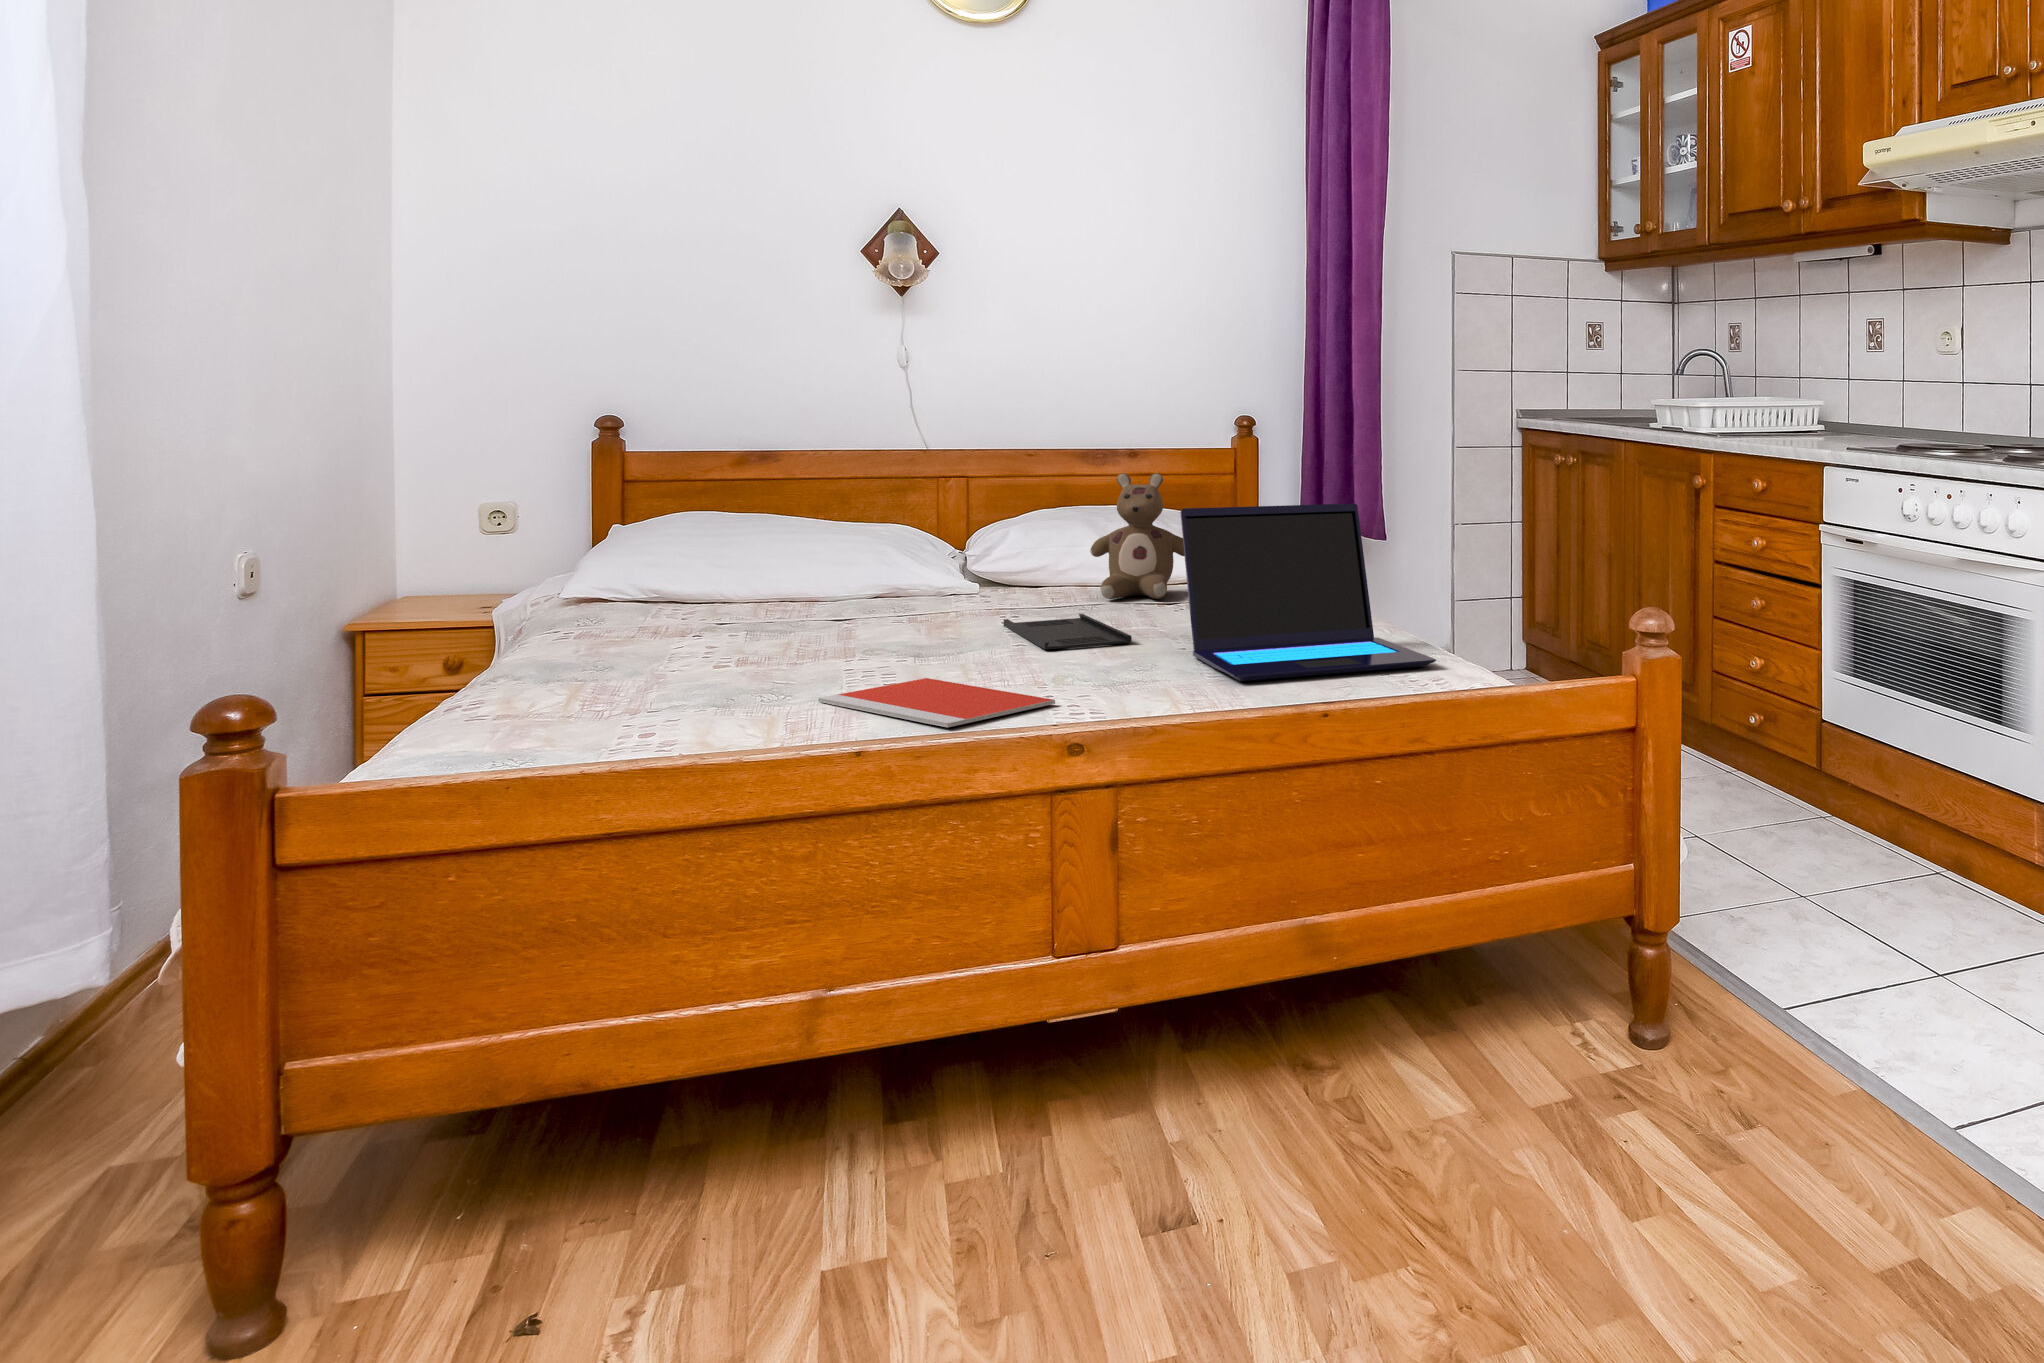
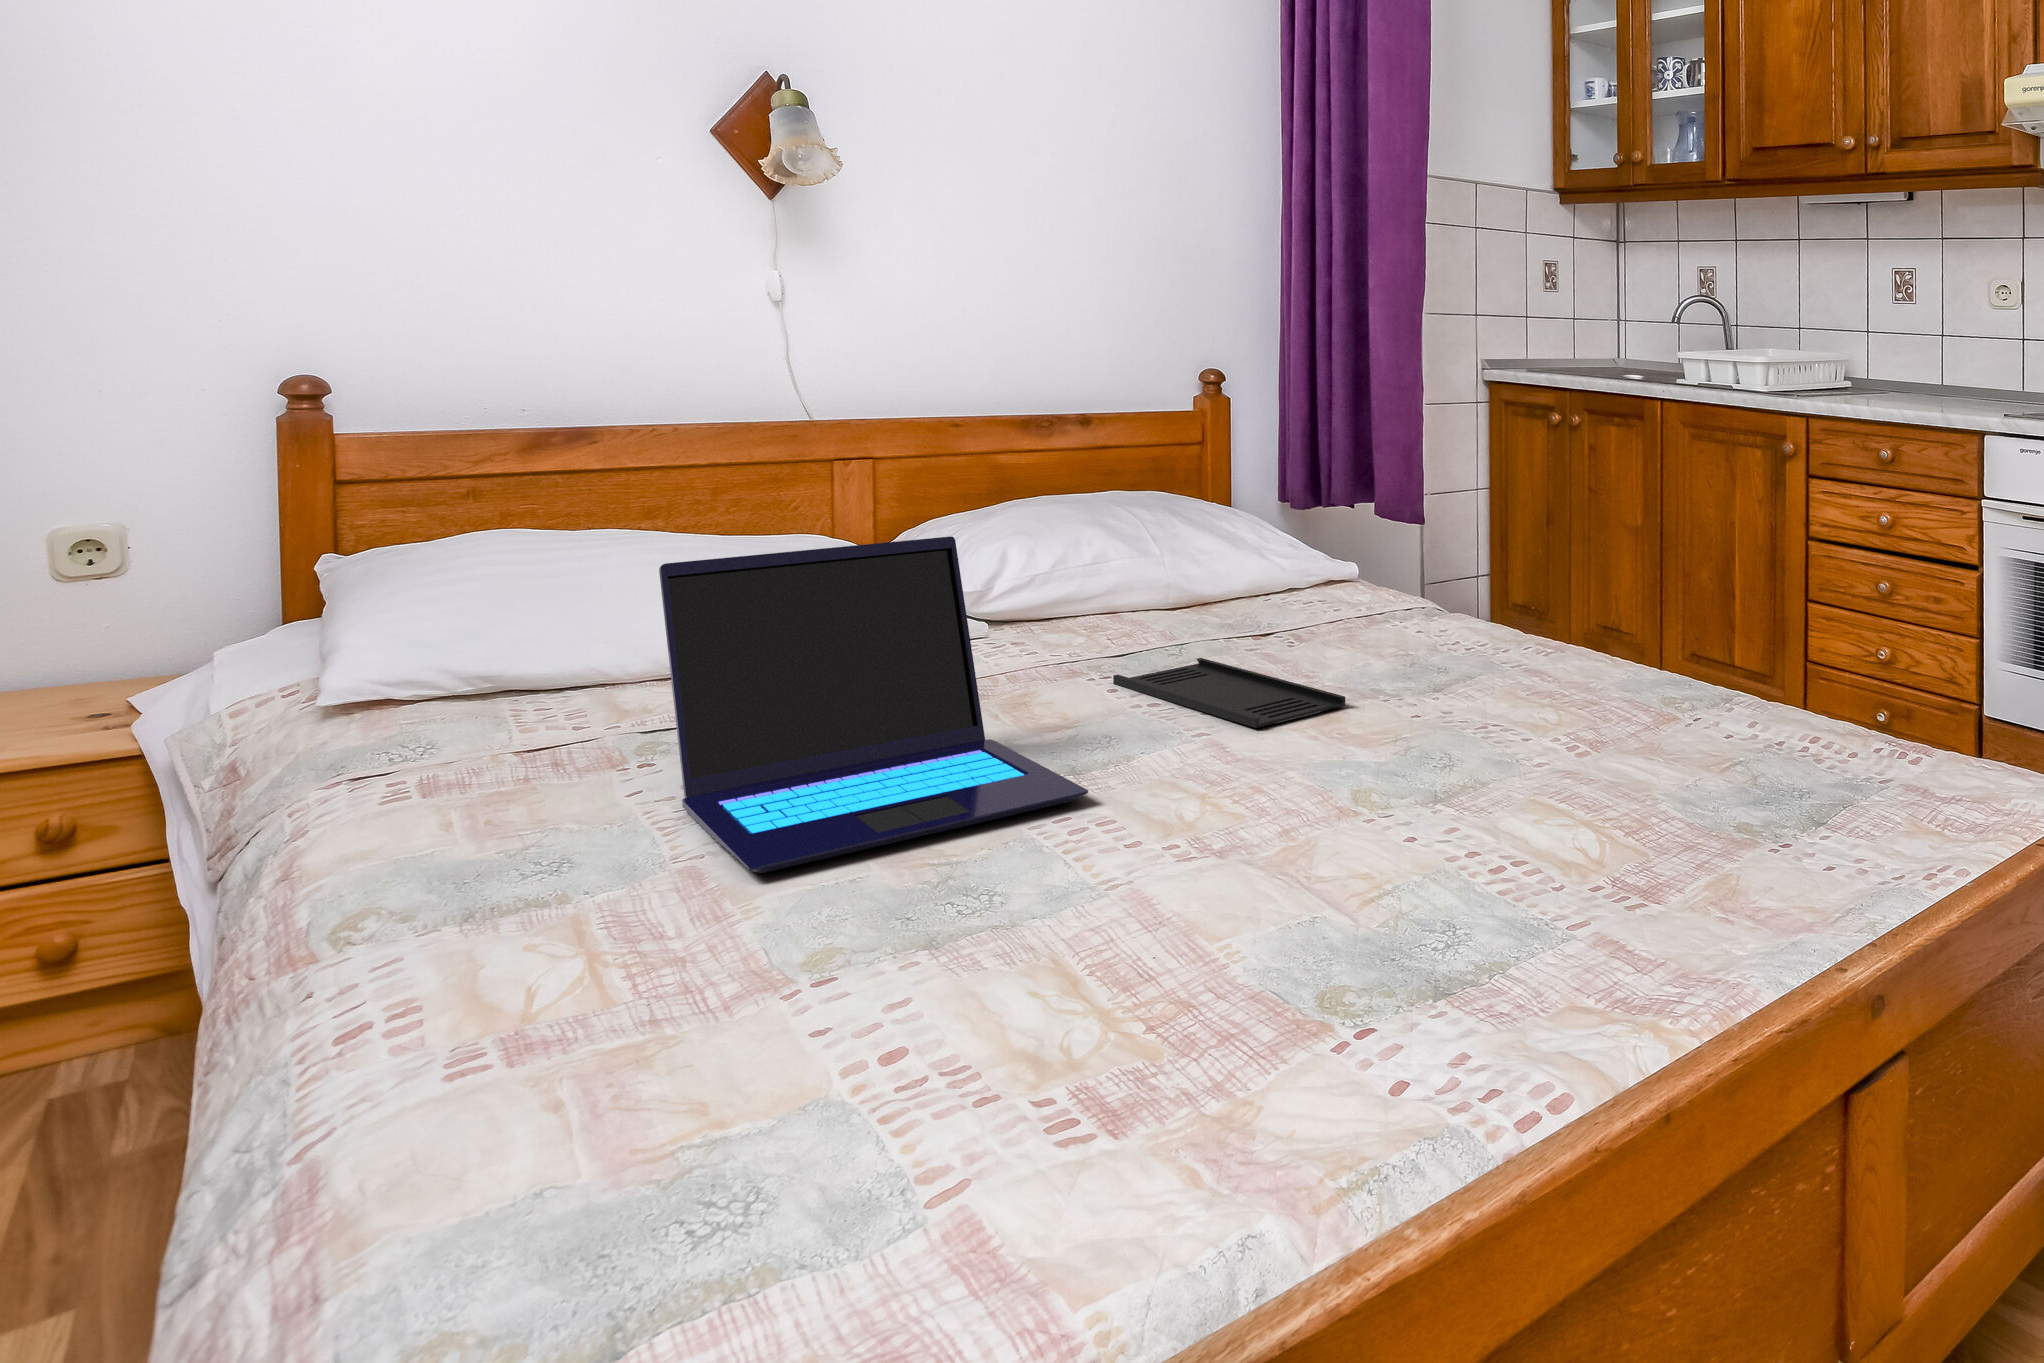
stuffed bear: present [1090,473,1185,599] -> none [1131,459,1260,627]
laptop: present [1180,504,1436,681] -> present [659,536,1088,873]
notebook: present [819,678,1055,727] -> none [1106,802,1459,909]

